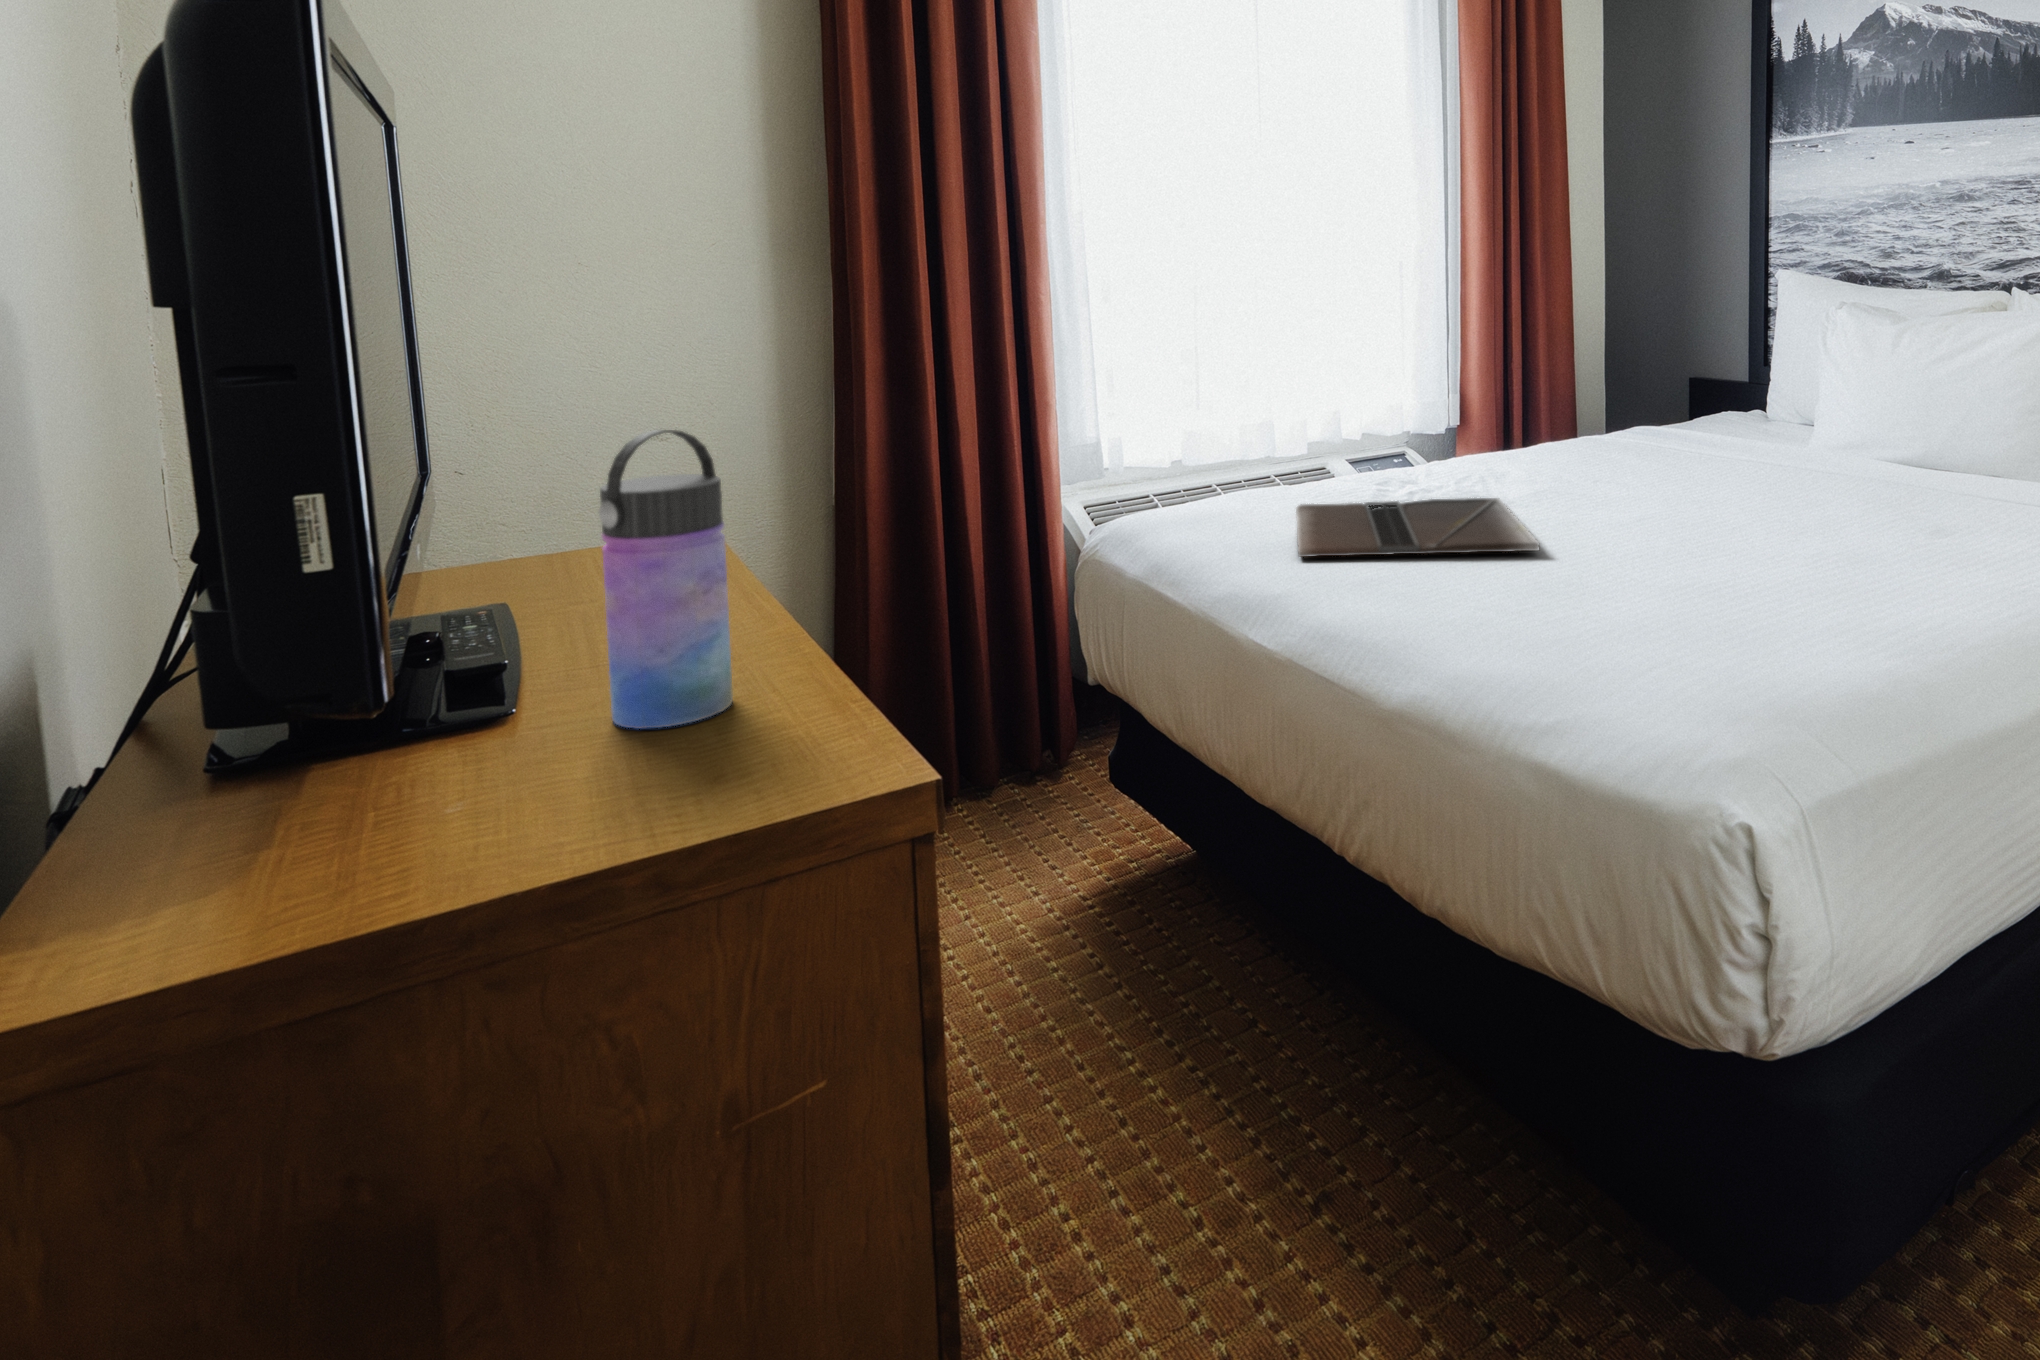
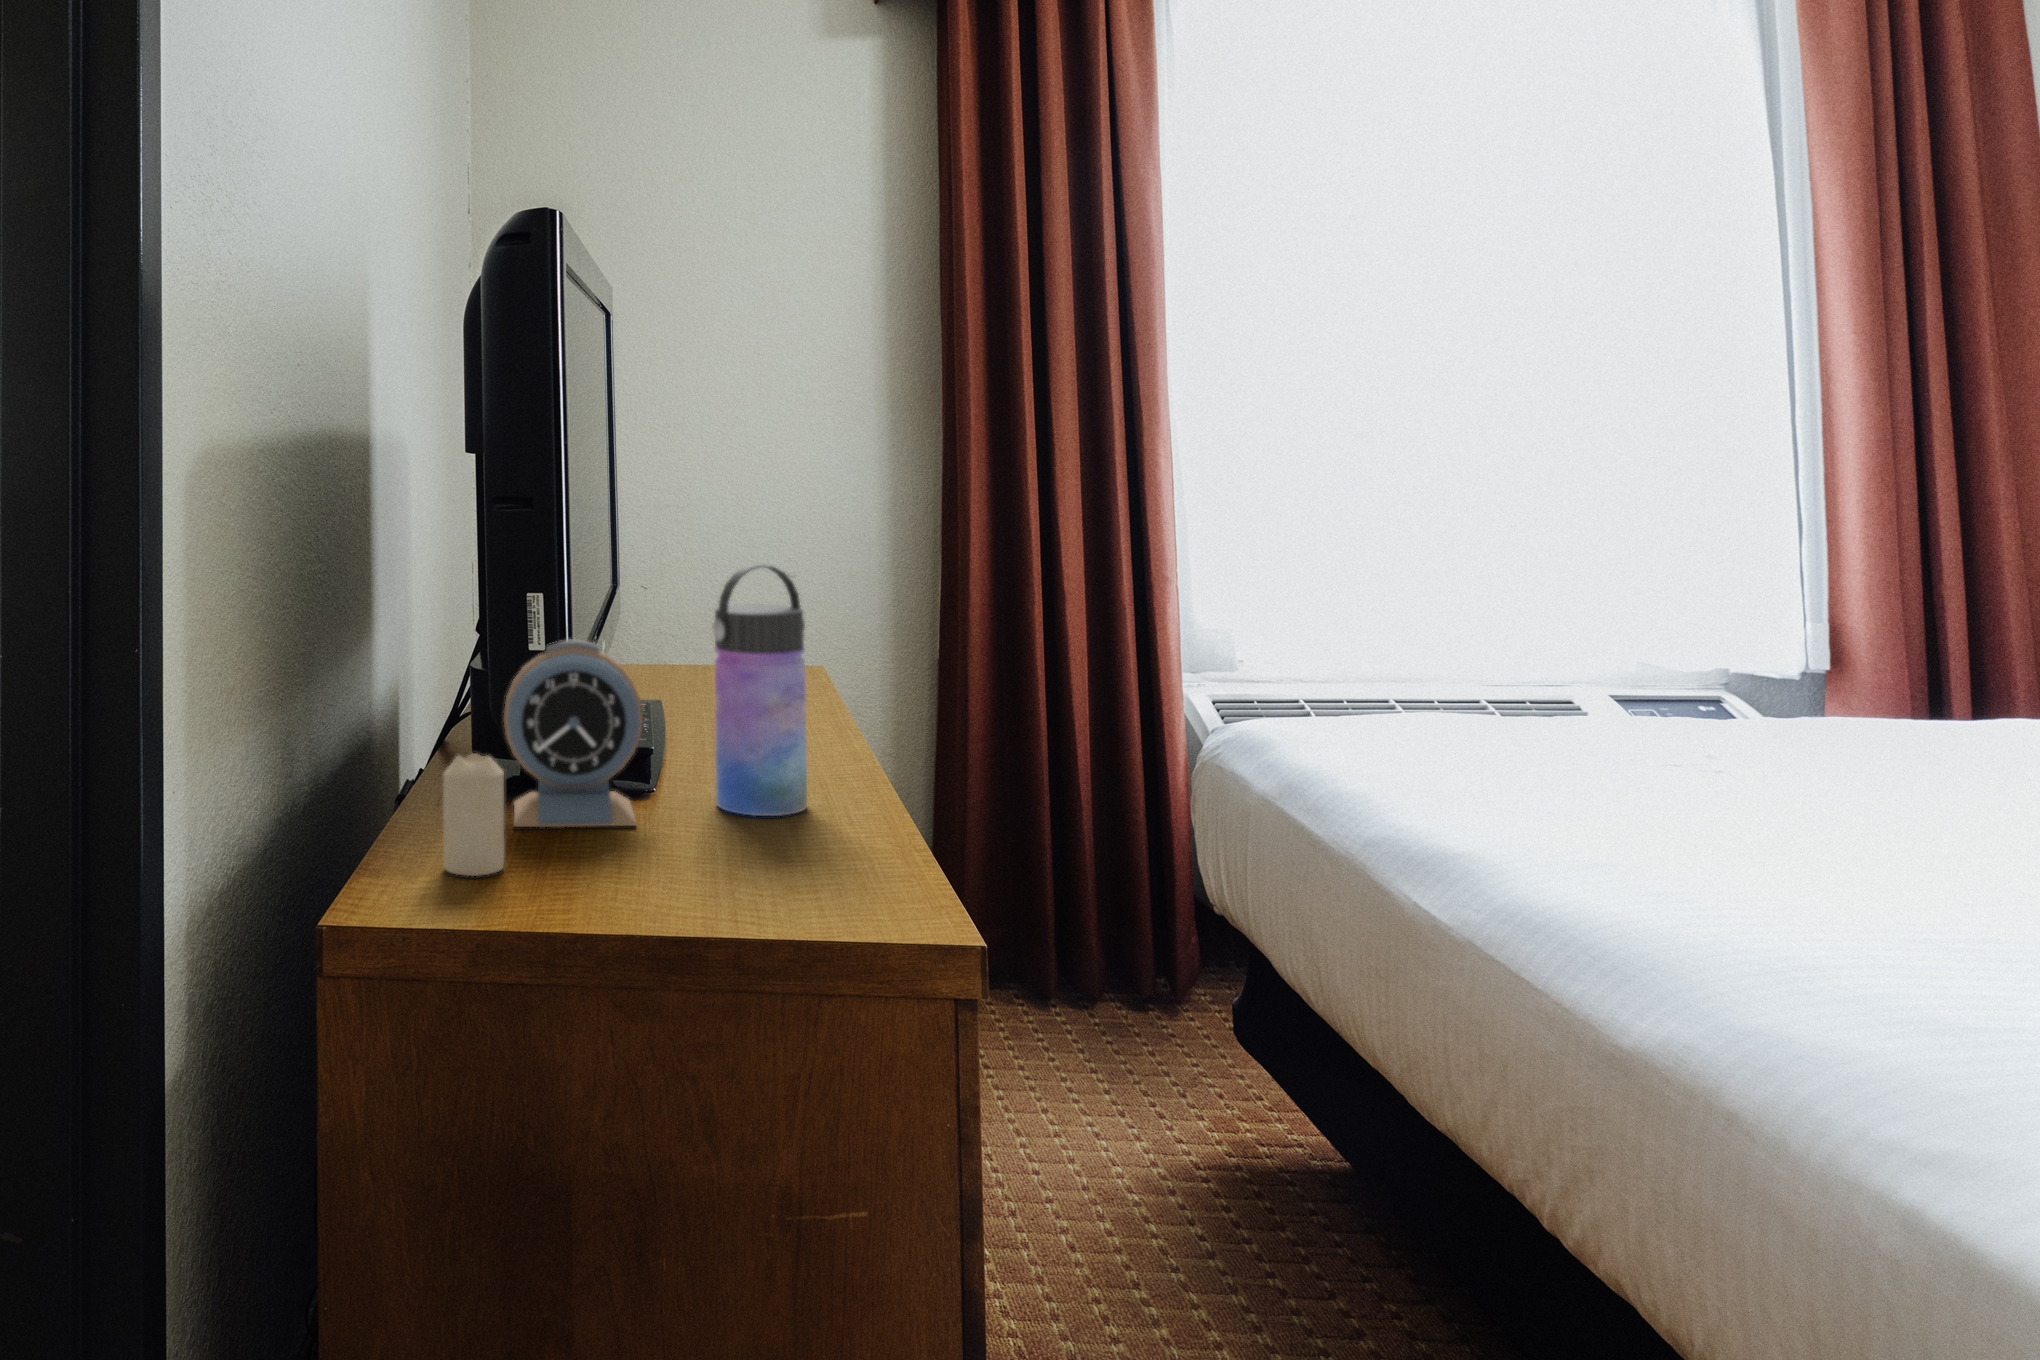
laptop: present [1296,498,1539,557] -> none [1449,730,1842,829]
alarm clock: none [263,552,502,825] -> present [504,639,643,827]
candle: none [151,750,282,937] -> present [443,753,504,876]

